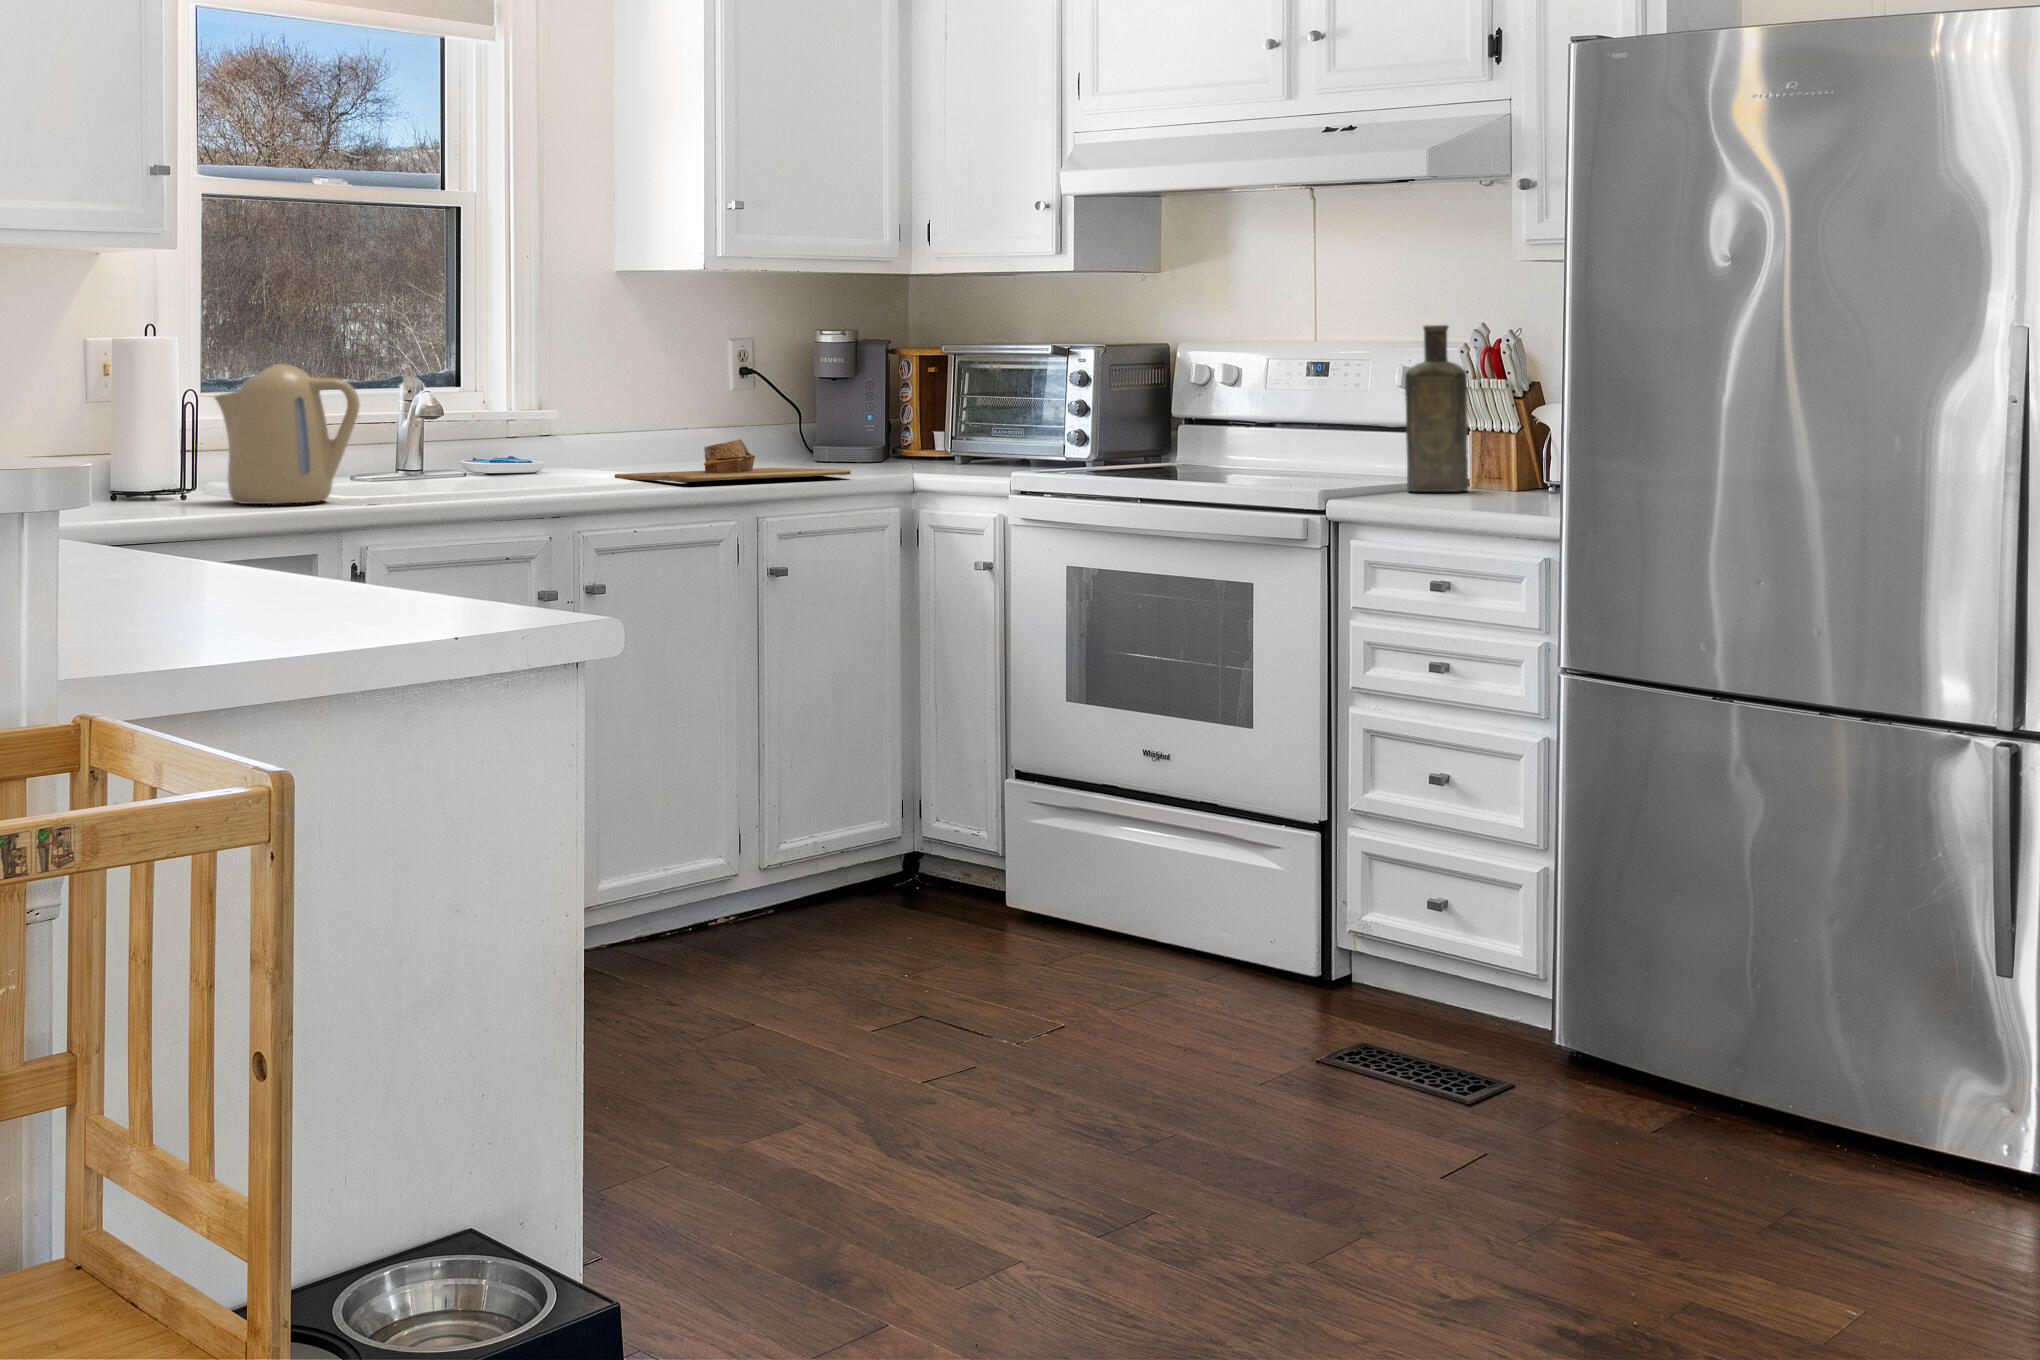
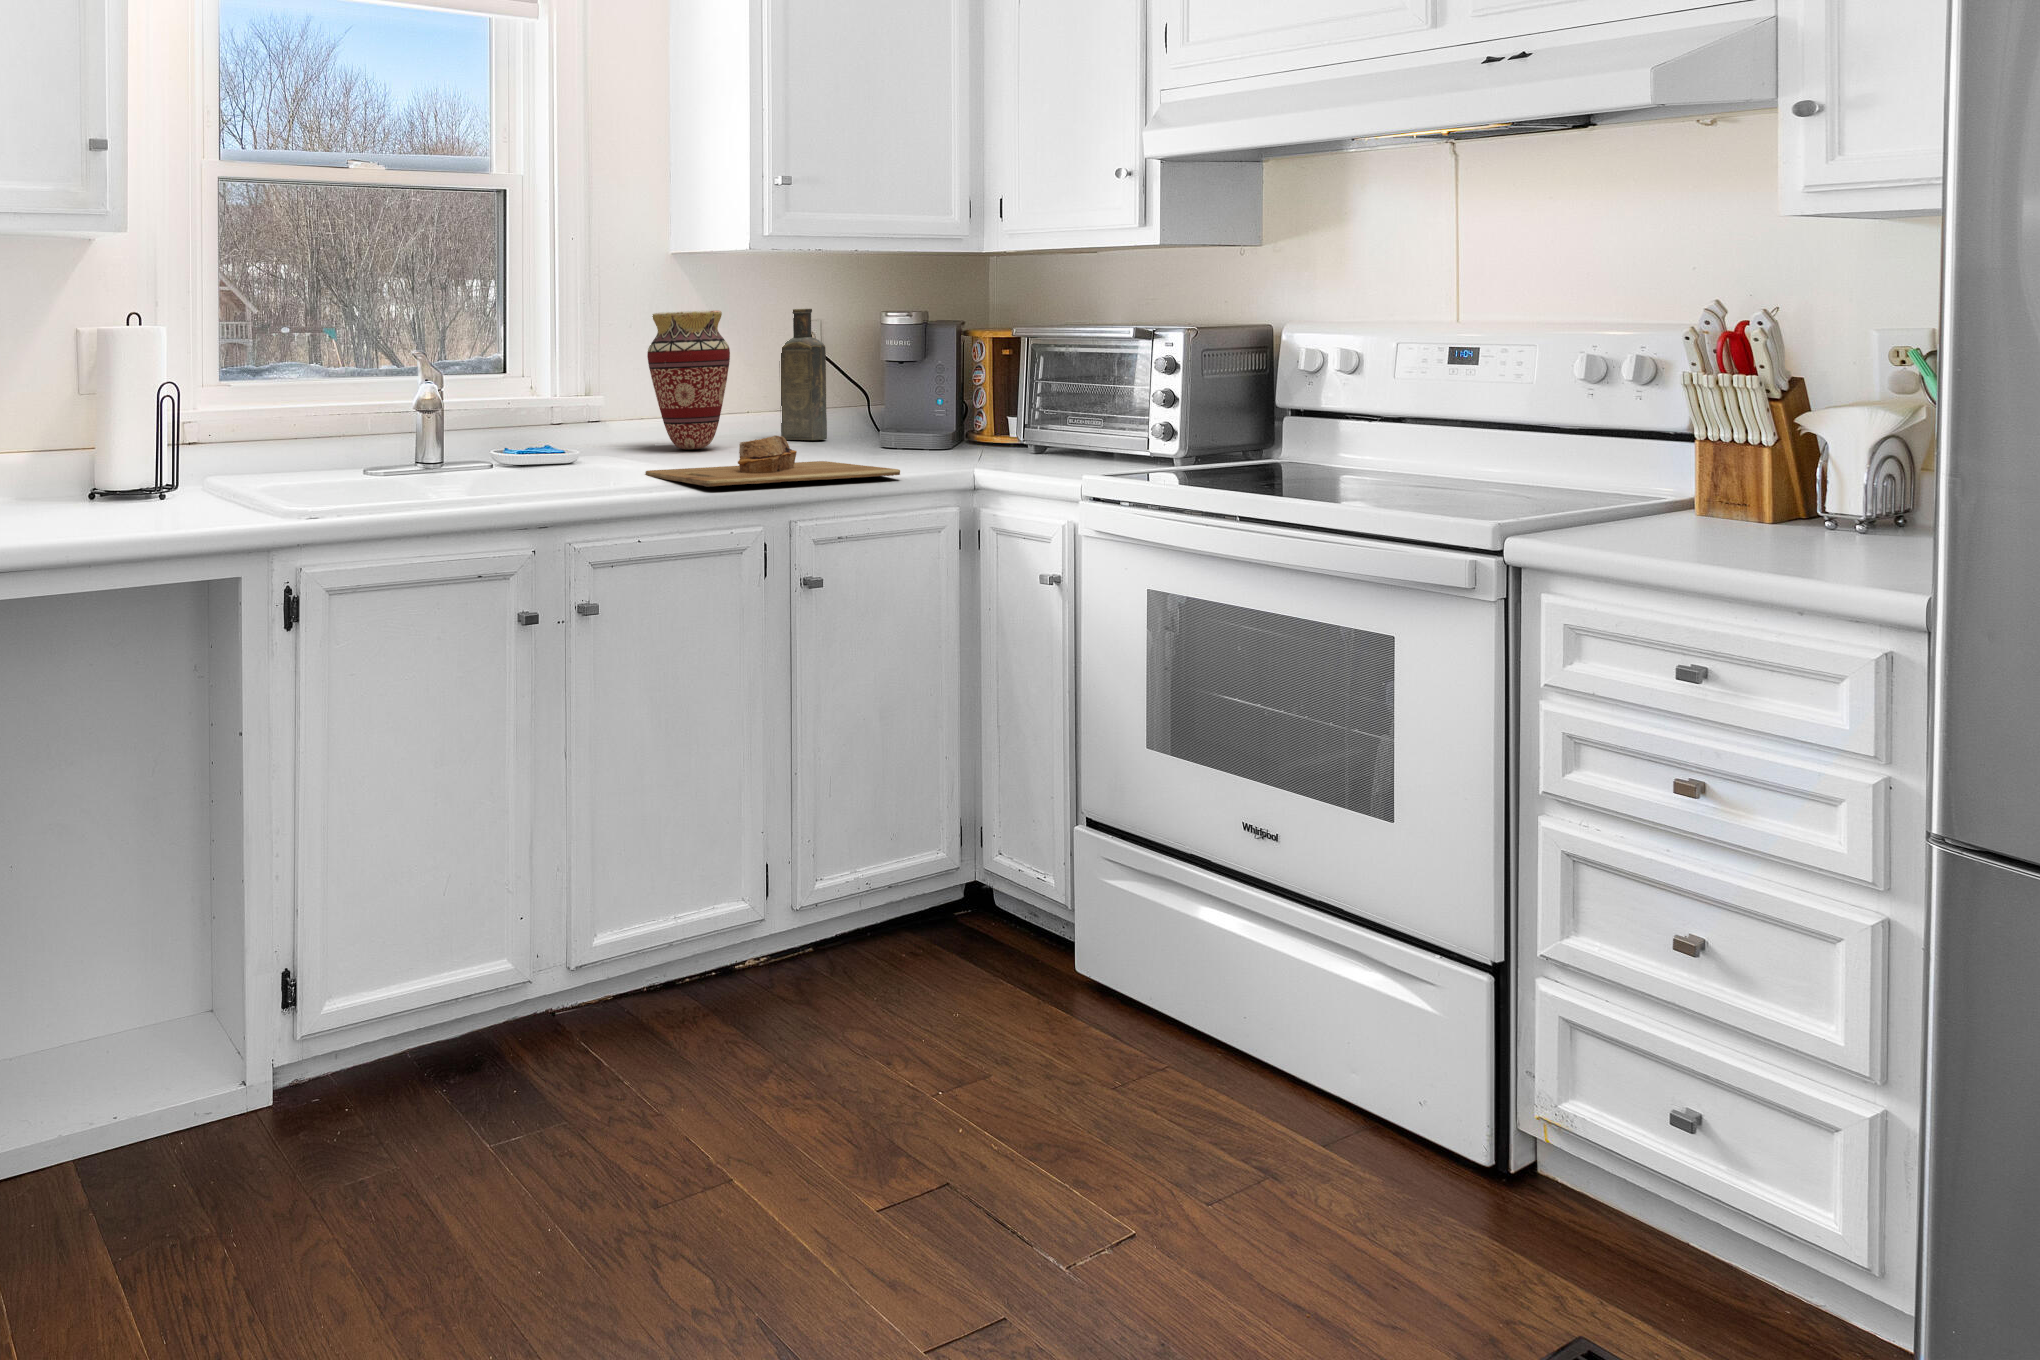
bottle: present [1405,325,1468,491] -> present [779,309,827,440]
vase: none [594,327,675,462] -> present [647,310,730,449]
kettle: present [214,364,360,504] -> none [172,362,323,519]

